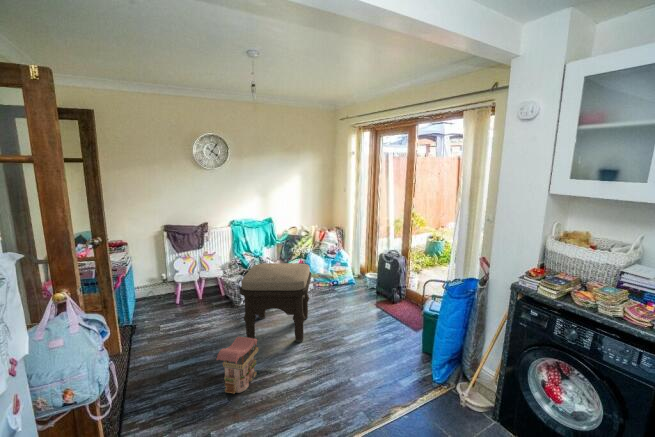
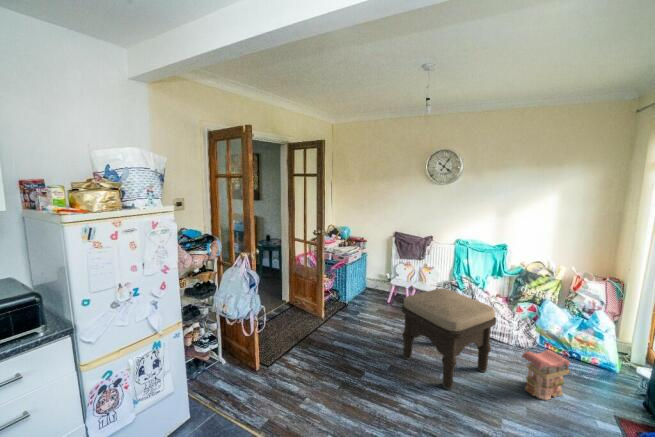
toy house: present [217,337,258,393] -> present [522,350,570,400]

